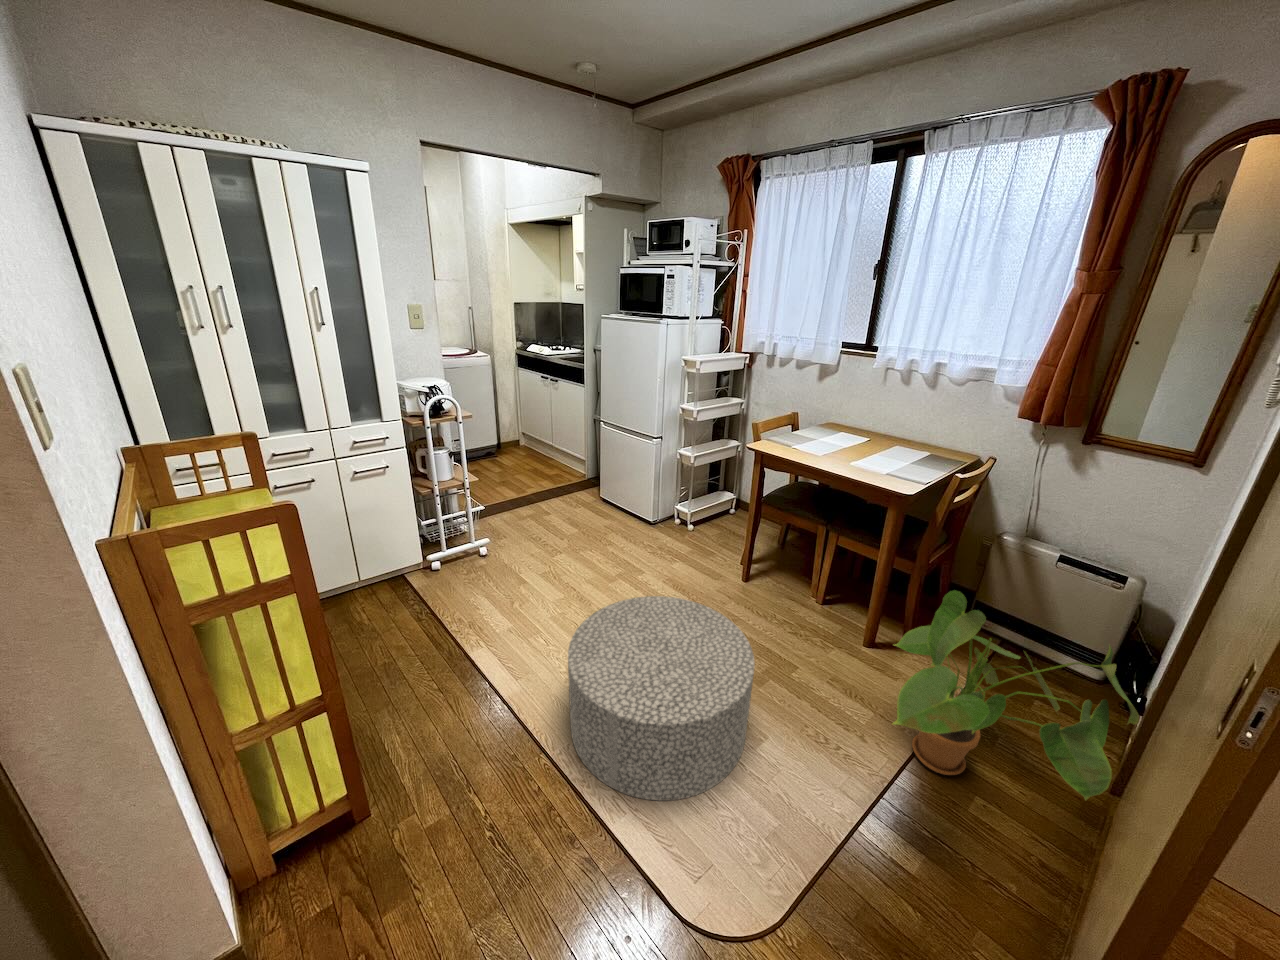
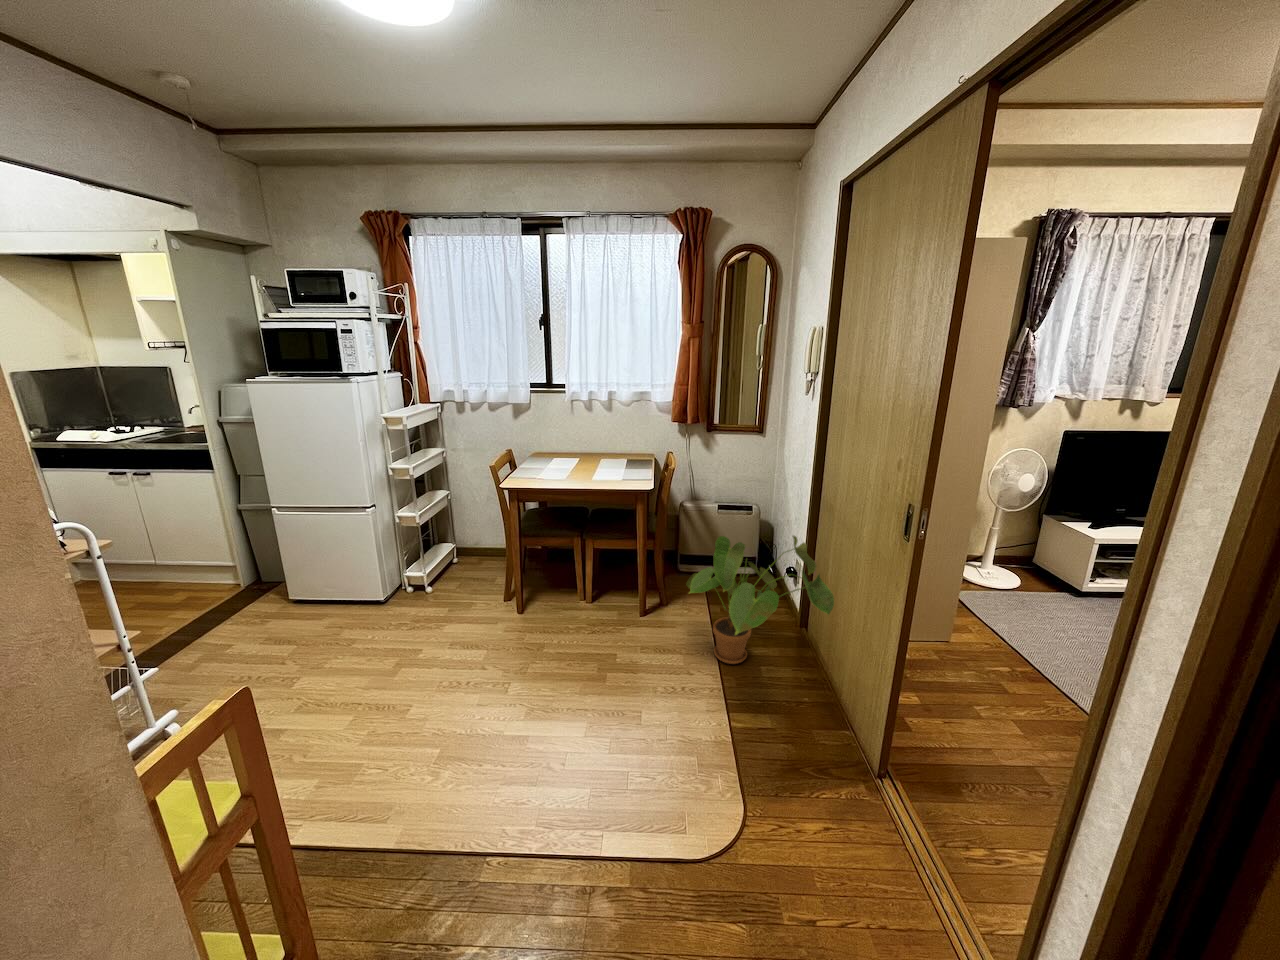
ottoman: present [568,596,755,801] -> none [458,633,643,838]

